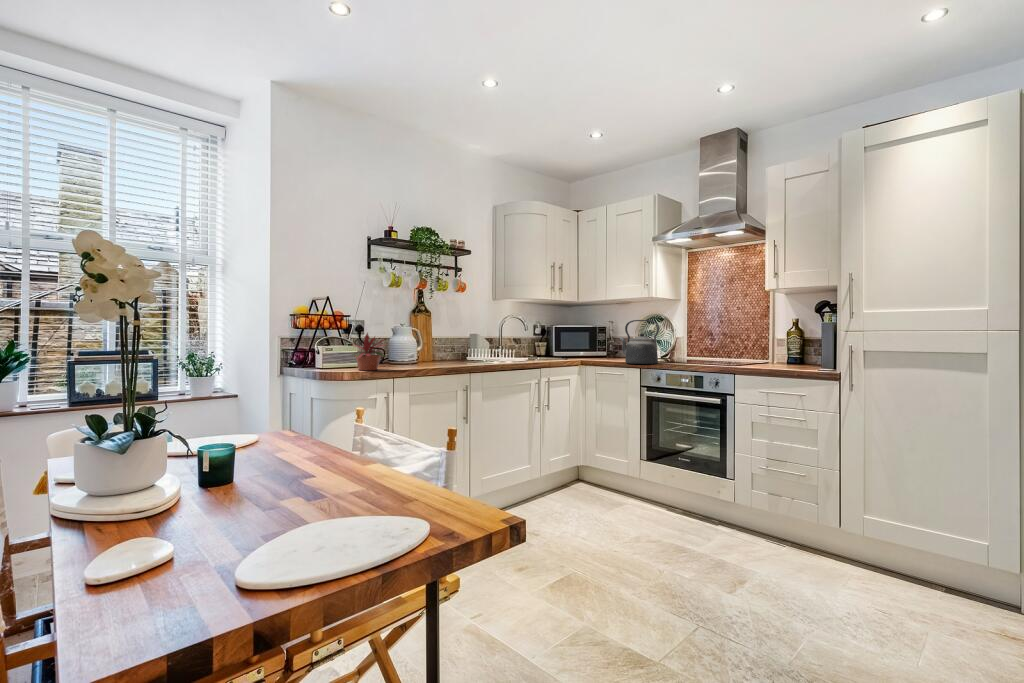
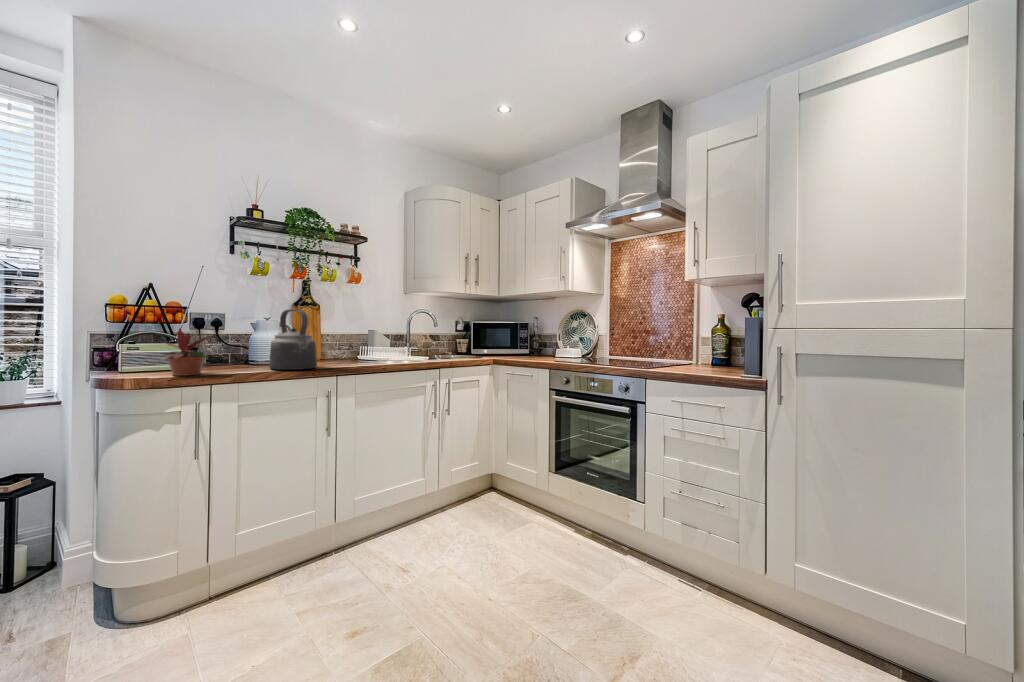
kettle: present [620,320,659,364] -> present [269,309,317,370]

